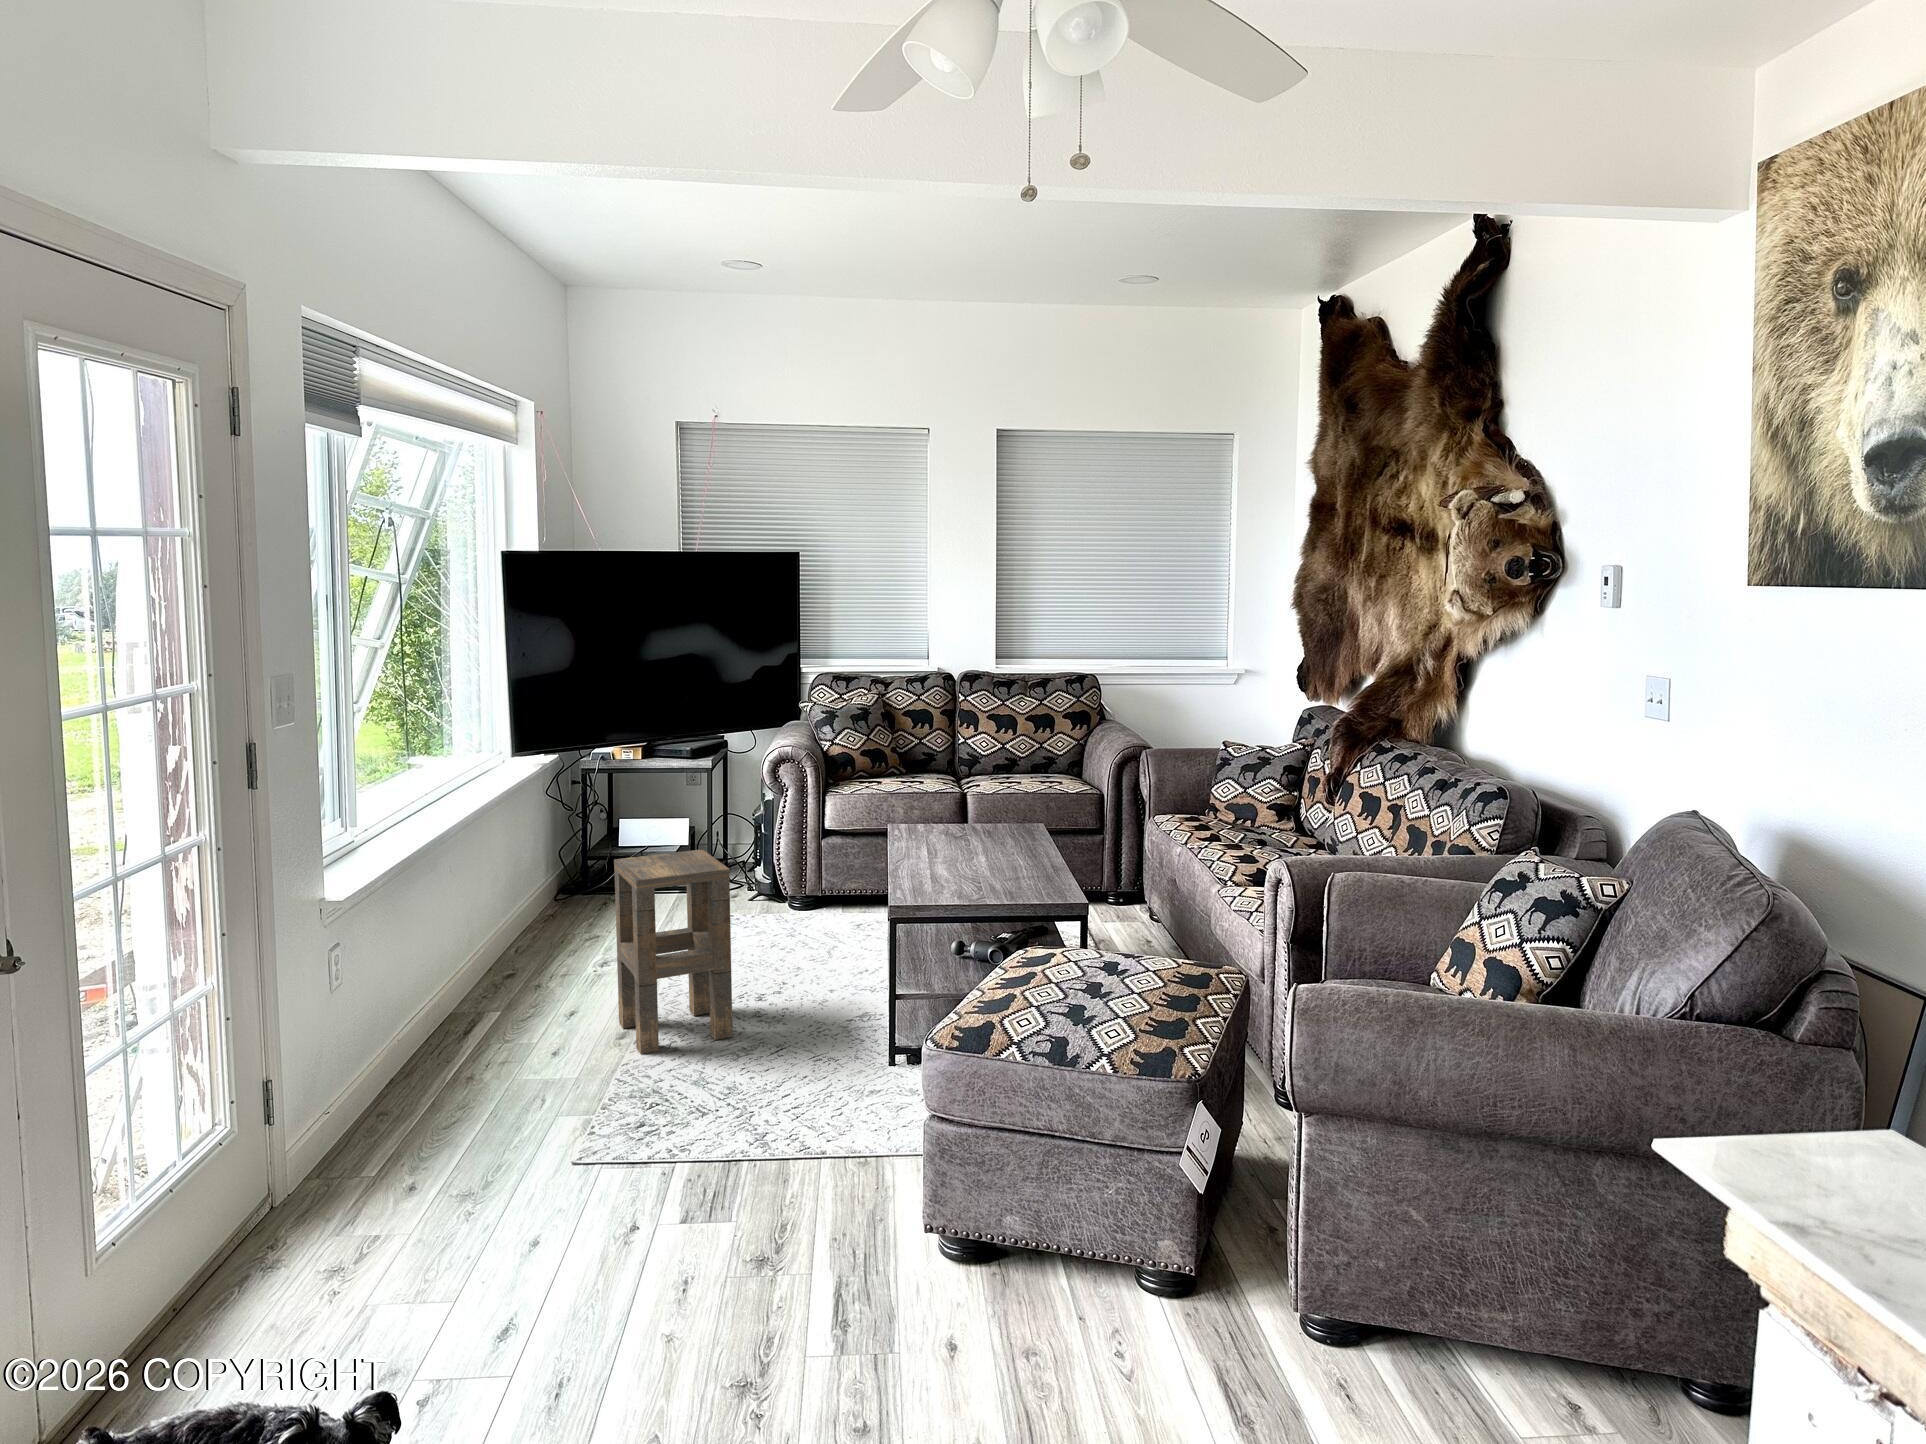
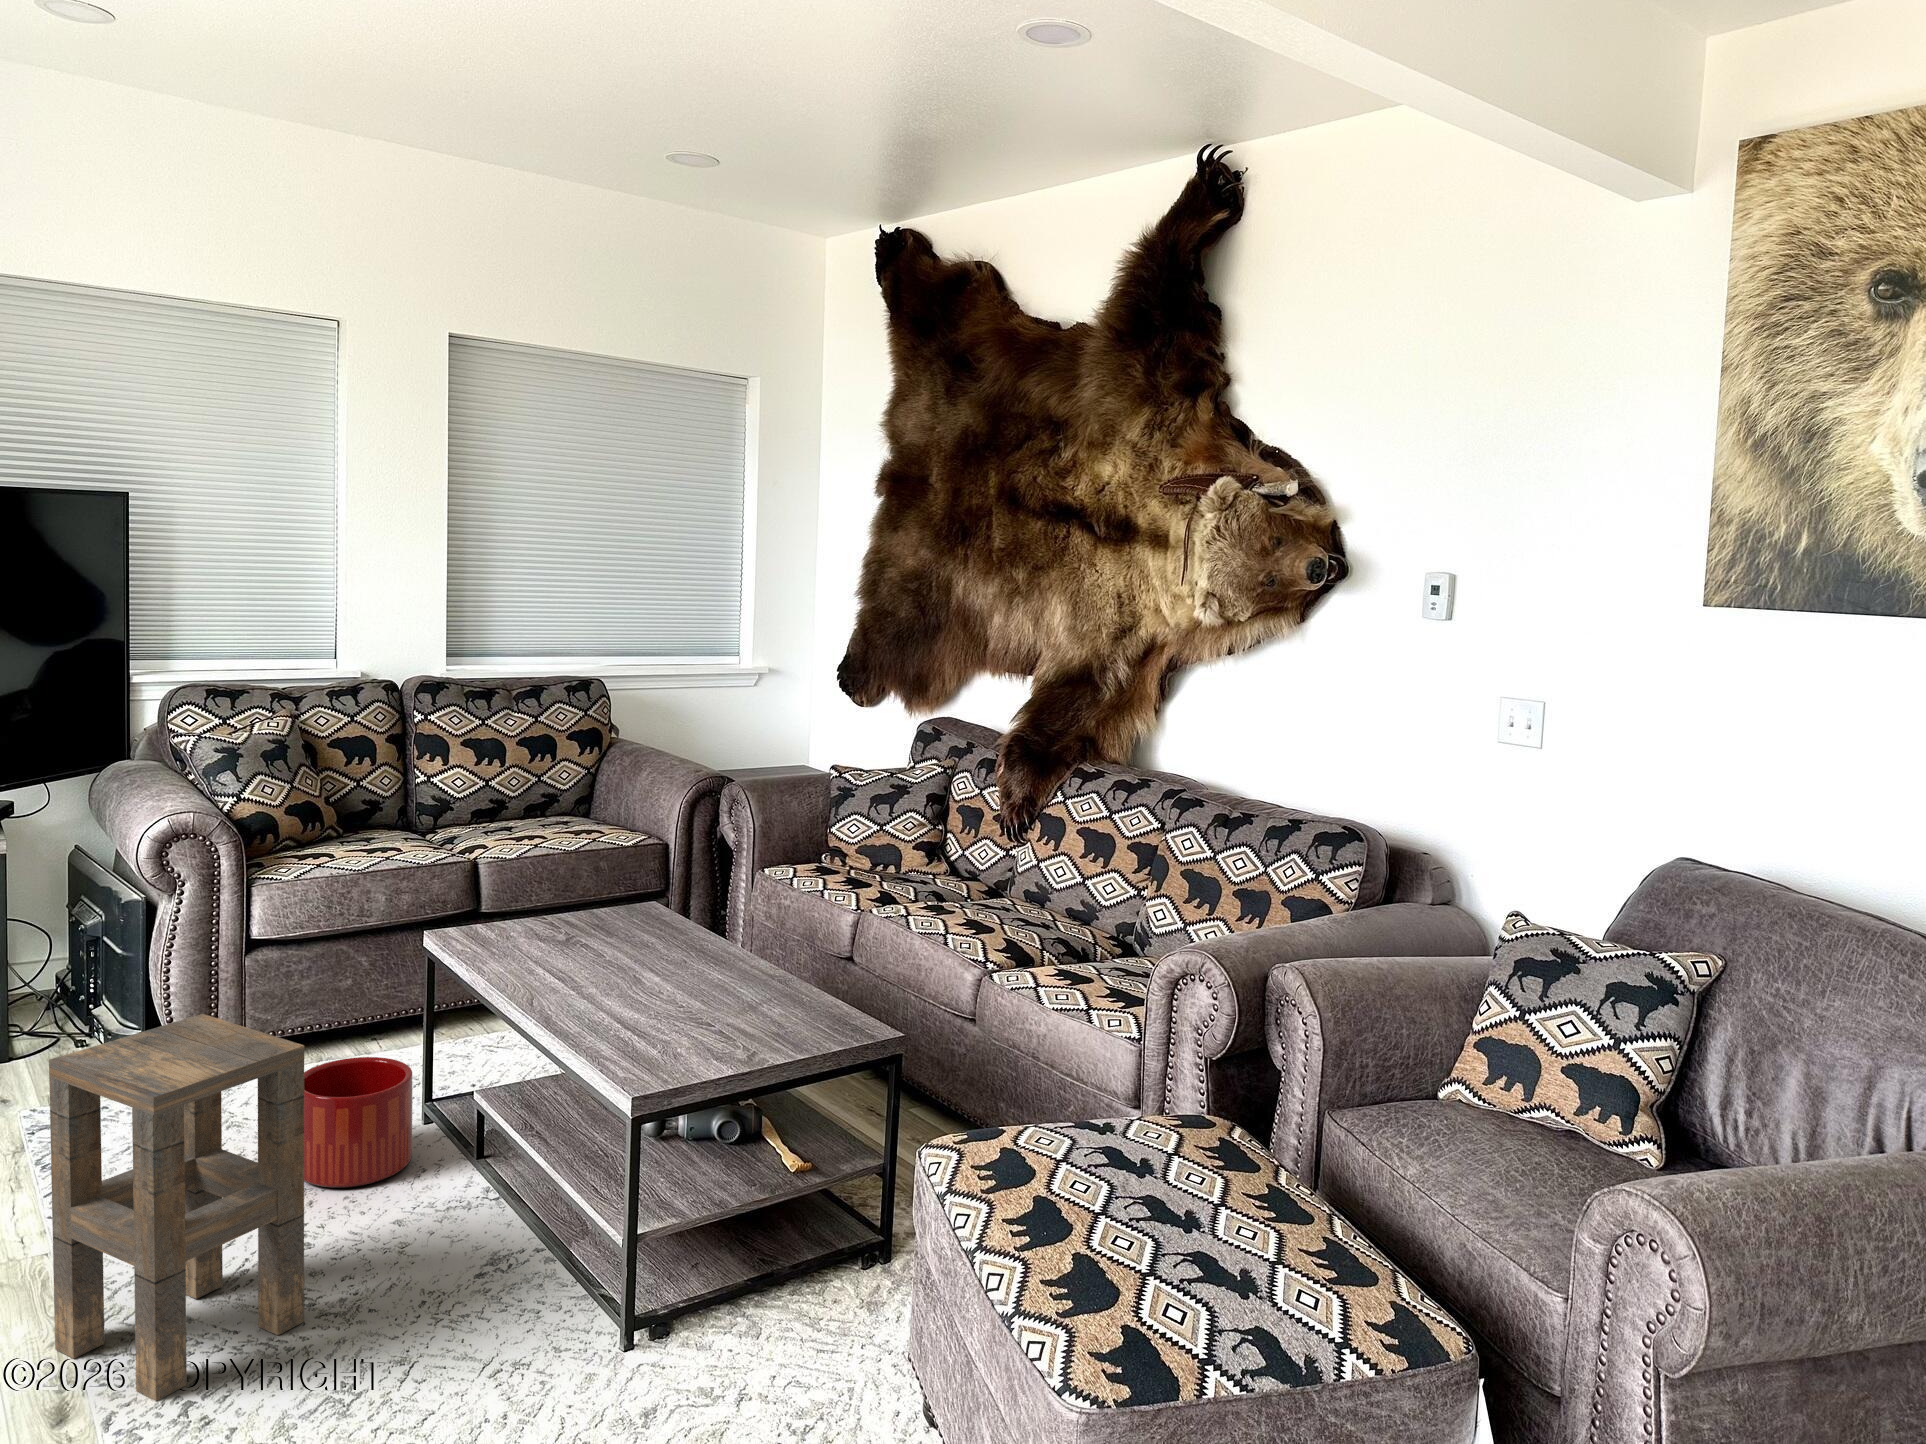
planter: none [788,904,857,981] -> present [304,1057,412,1188]

